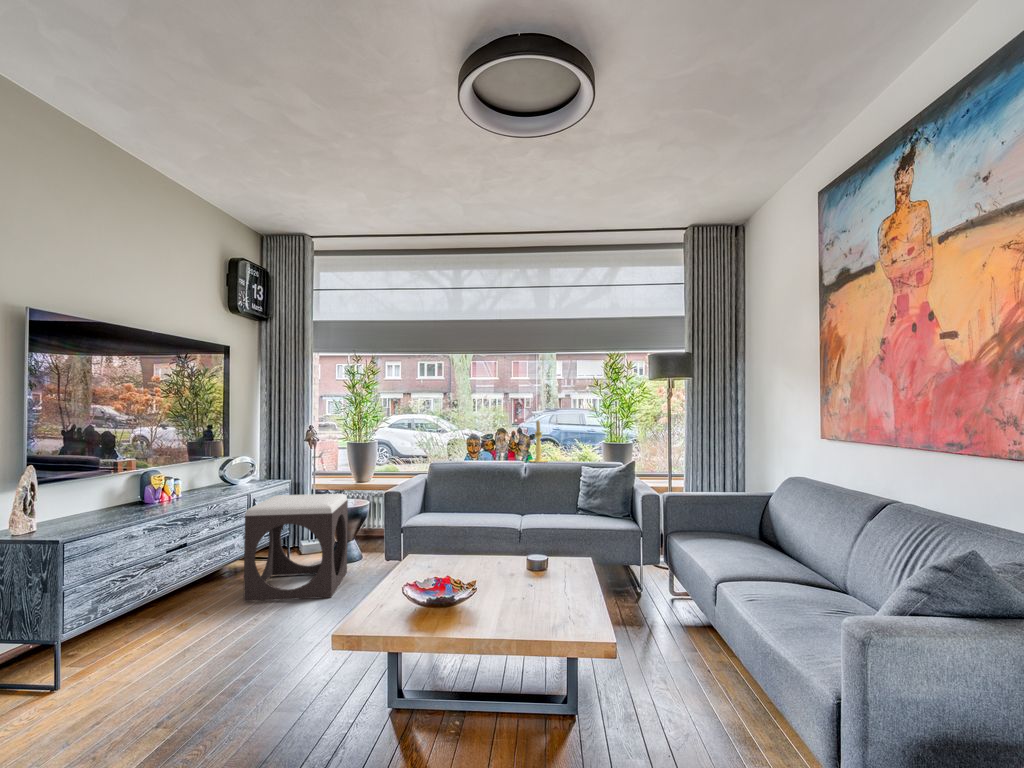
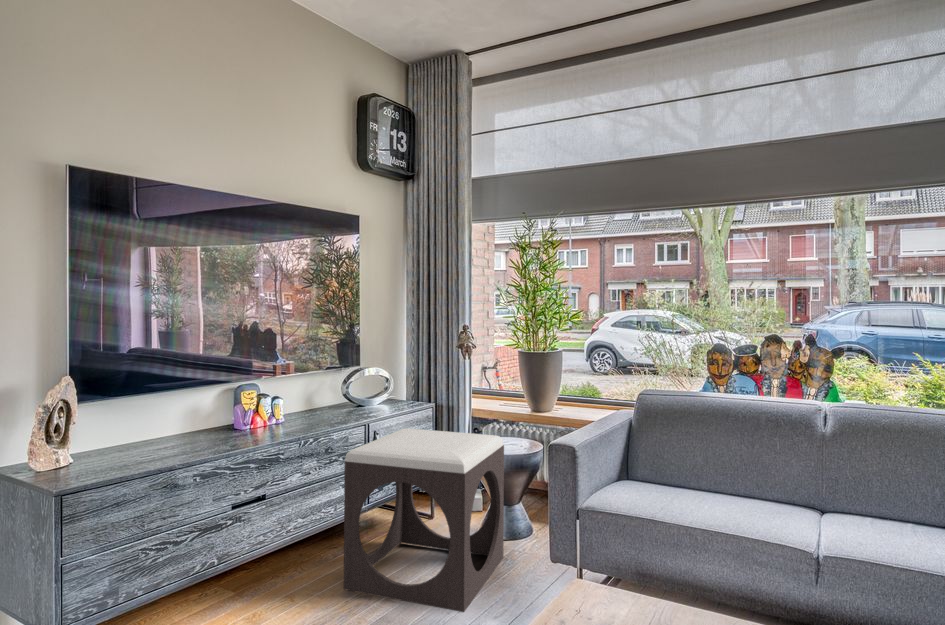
candle holder: present [529,420,548,463] -> none [833,326,880,410]

